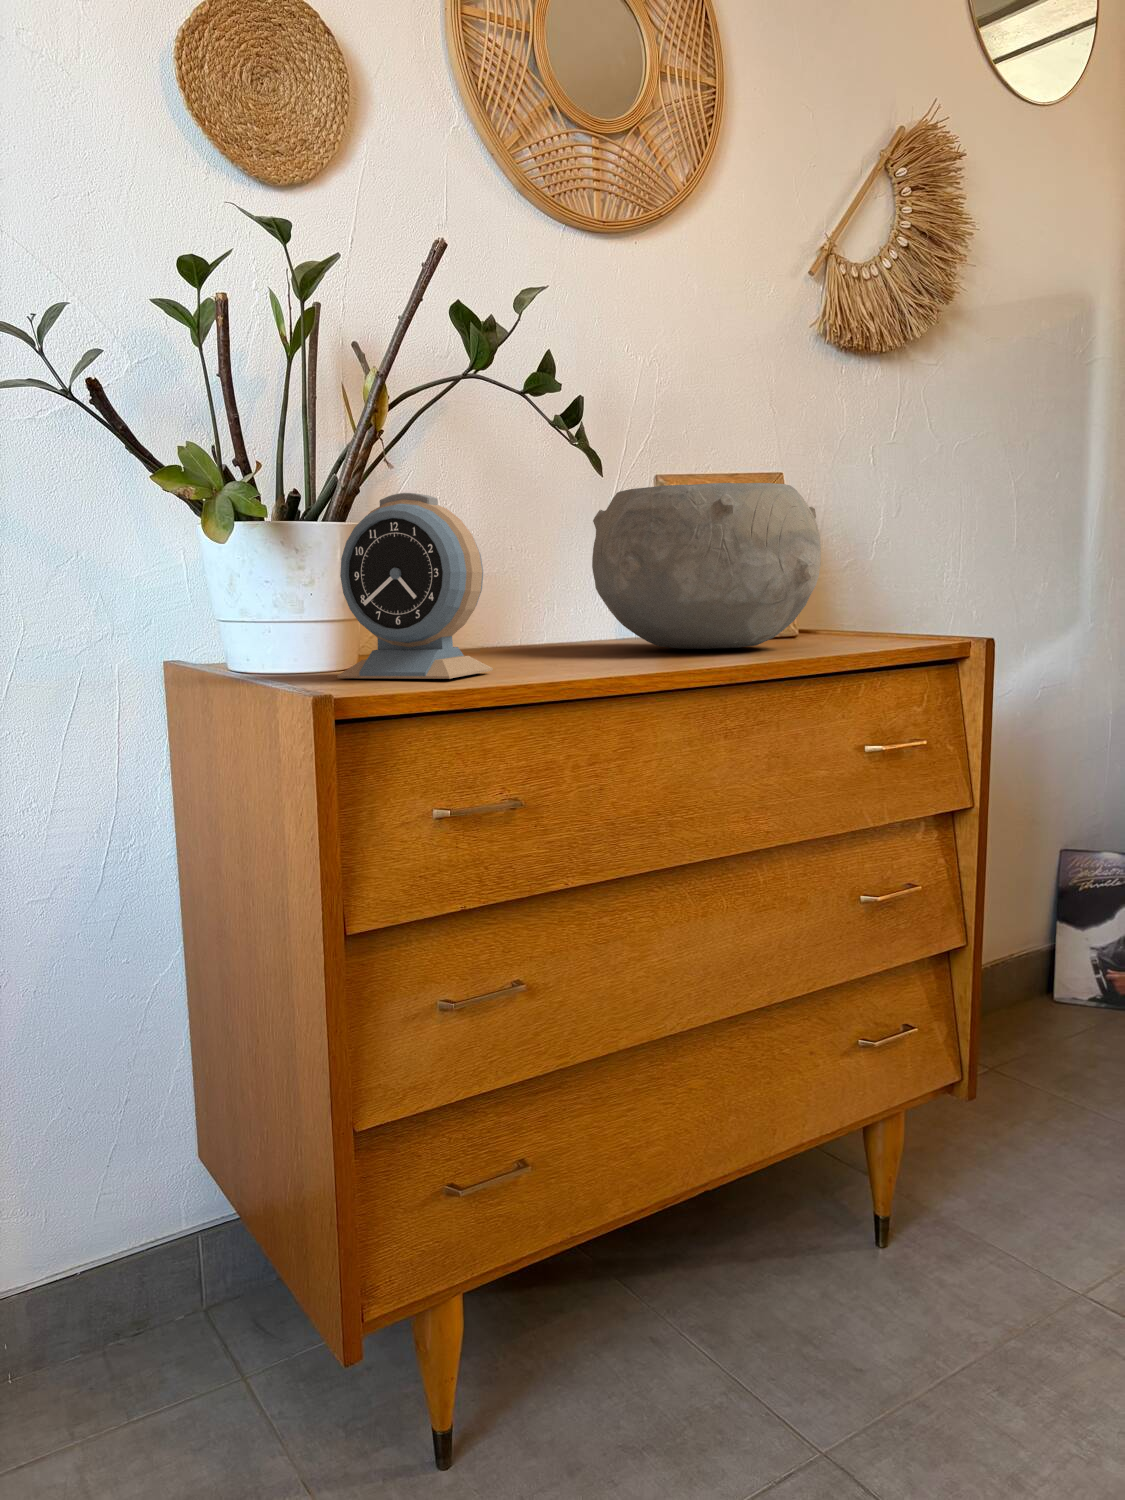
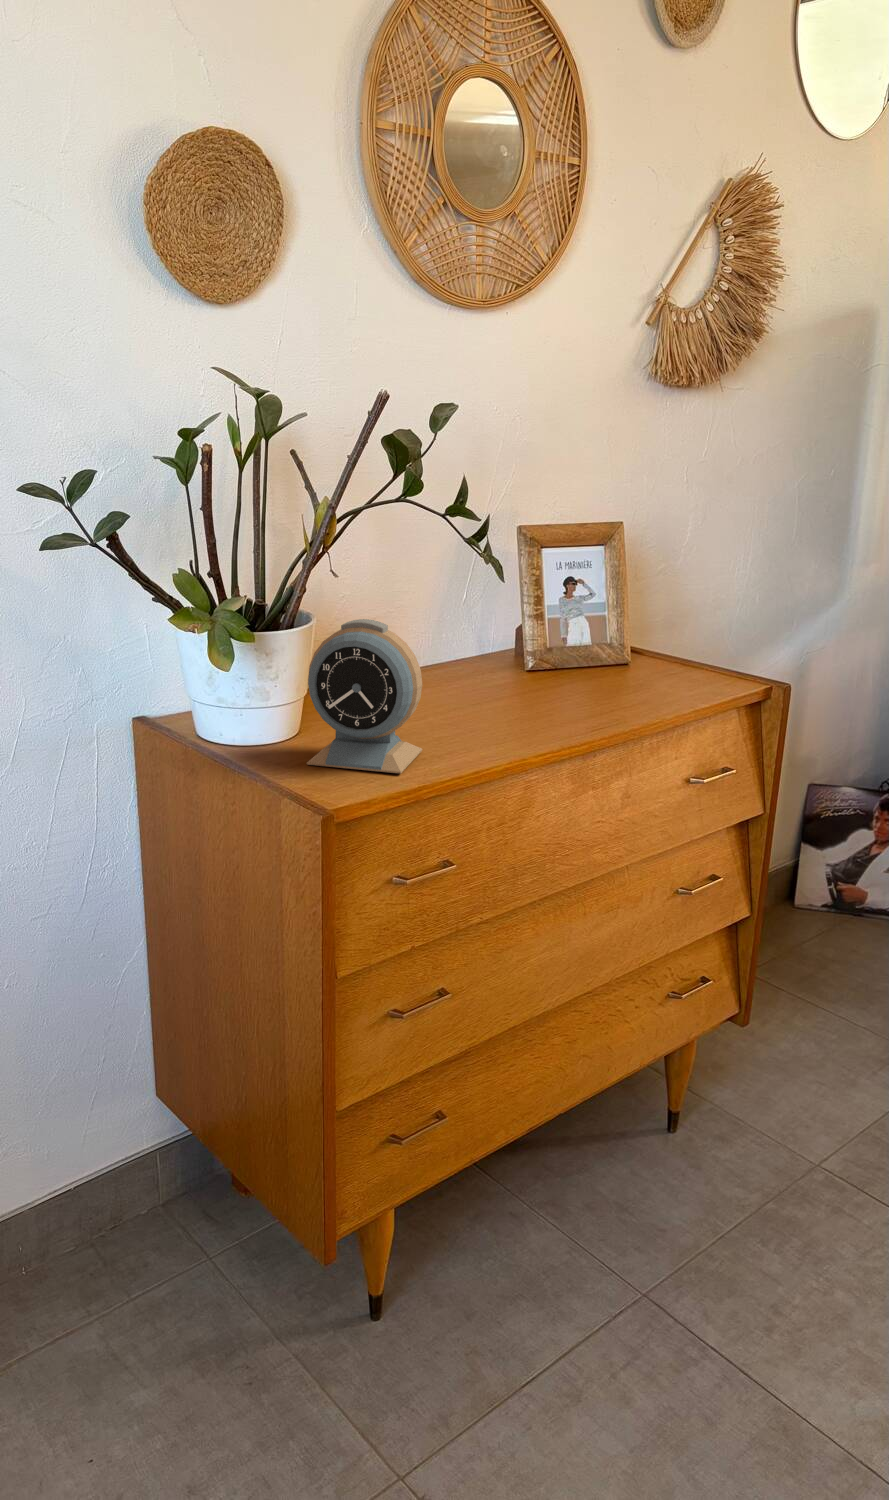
ceramic bowl: present [592,483,821,649] -> none [473,552,660,696]

